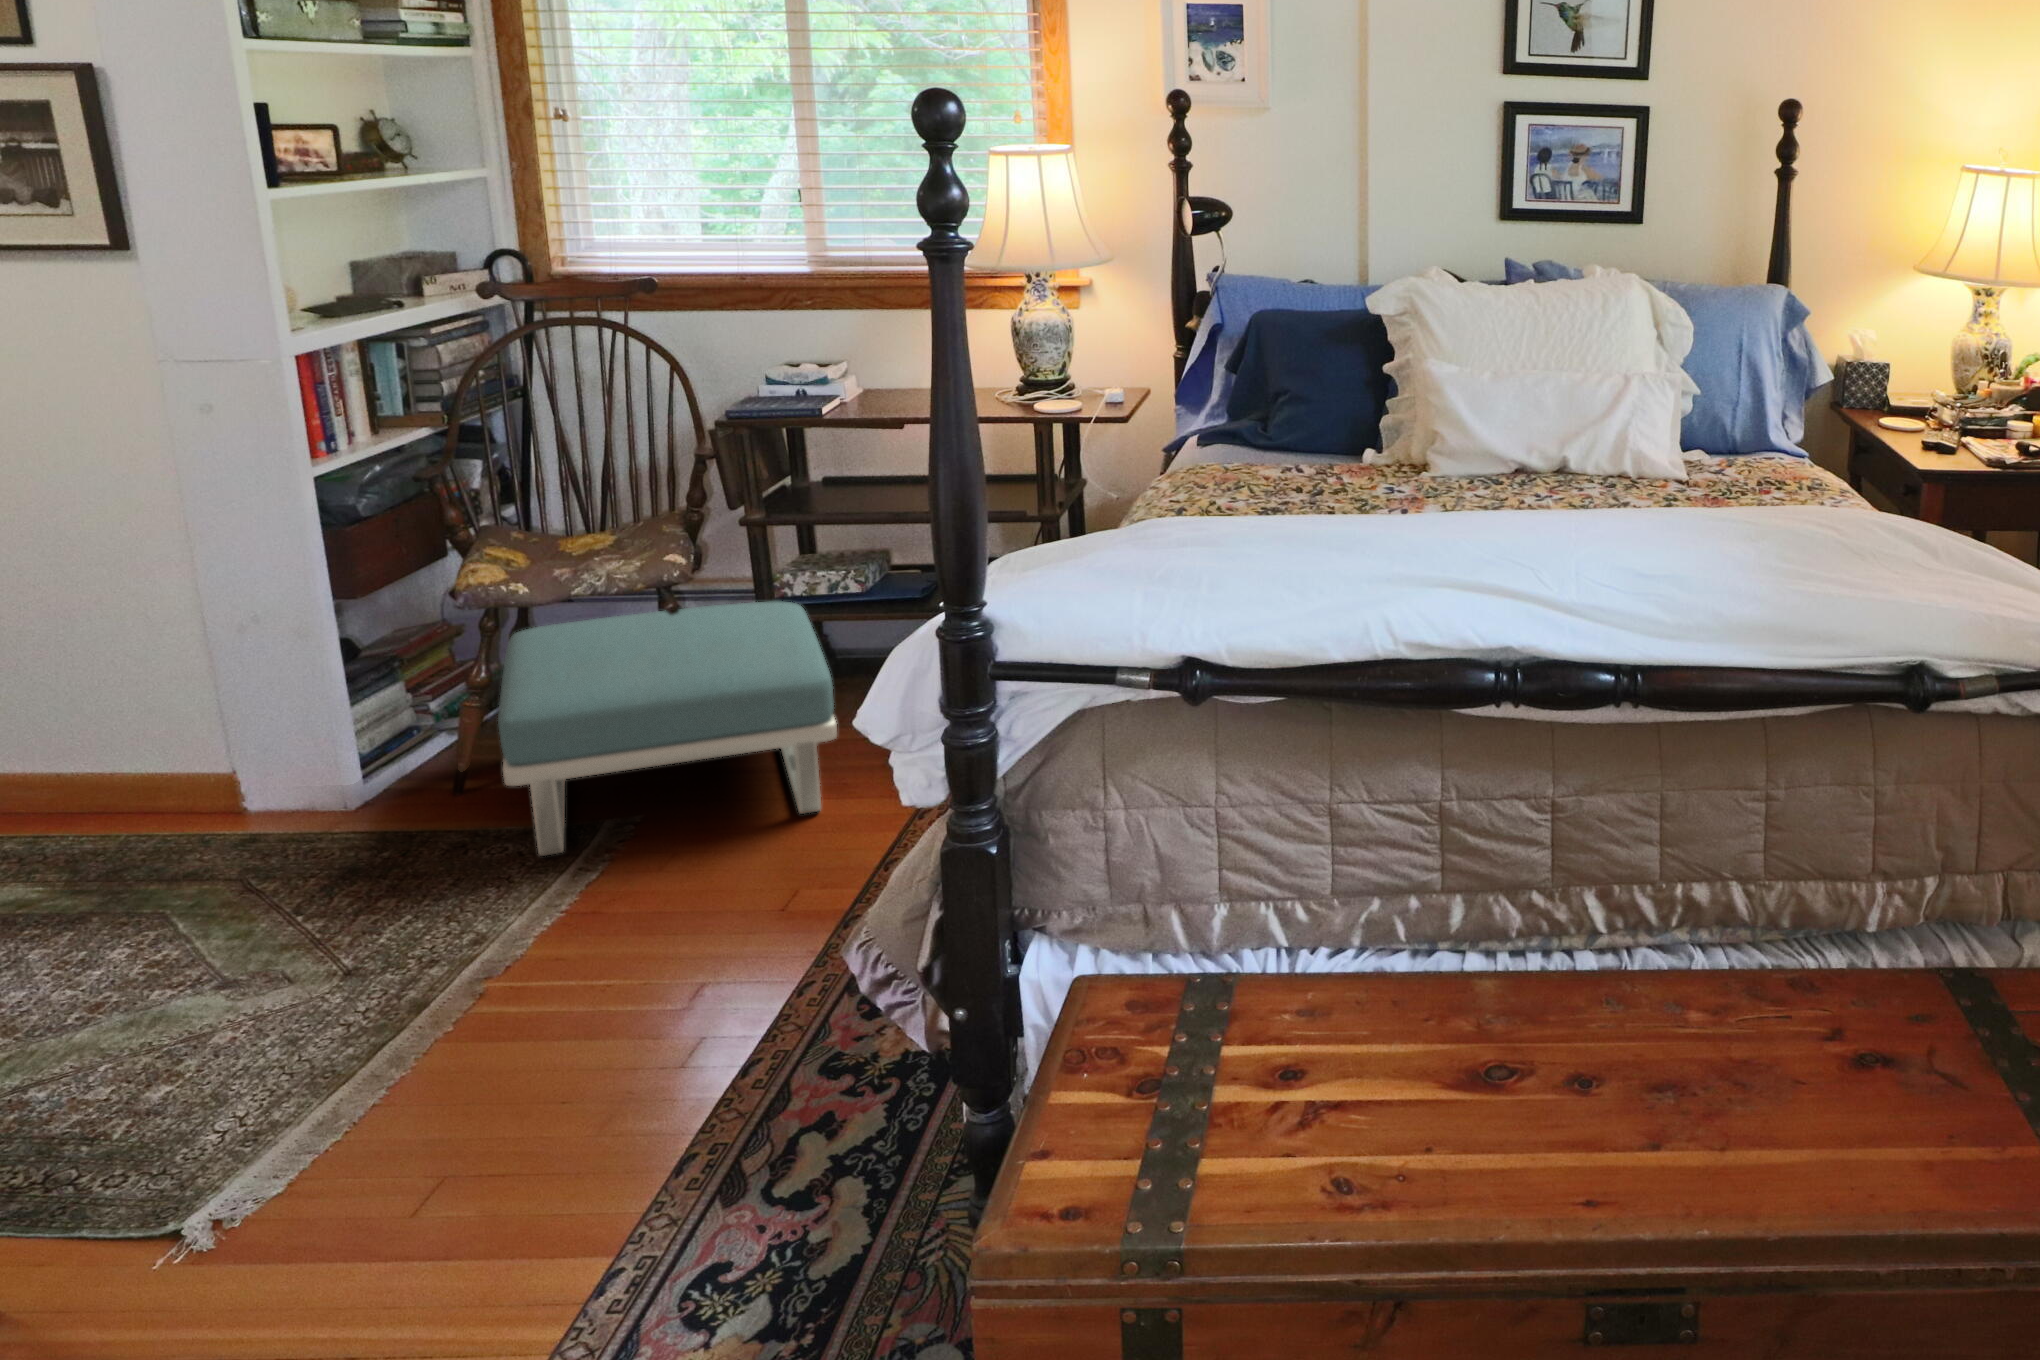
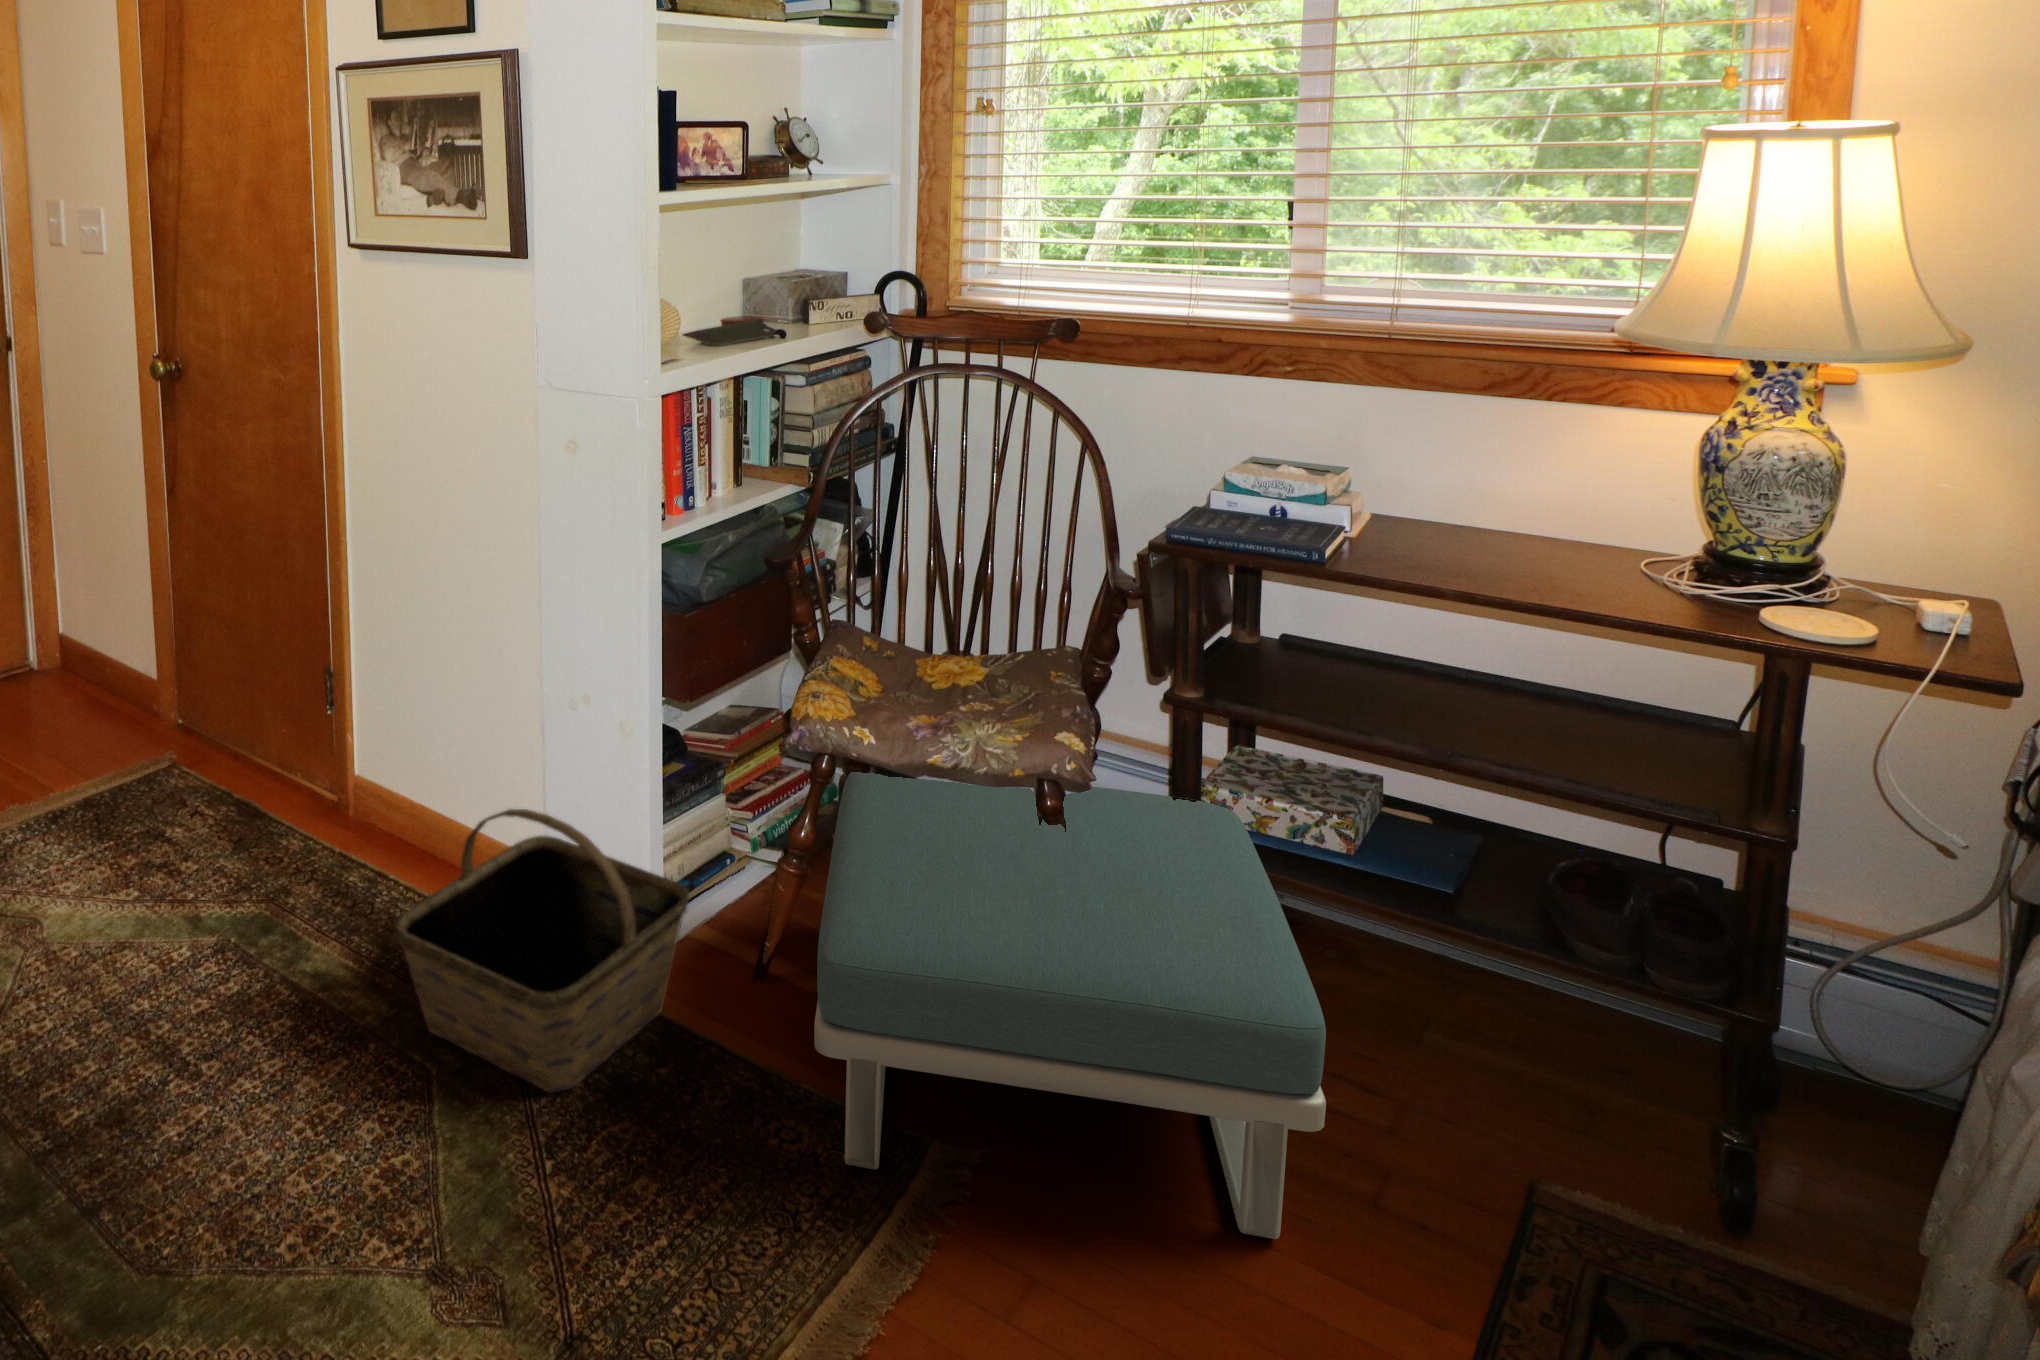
basket: none [103,698,384,893] -> present [396,809,689,1093]

